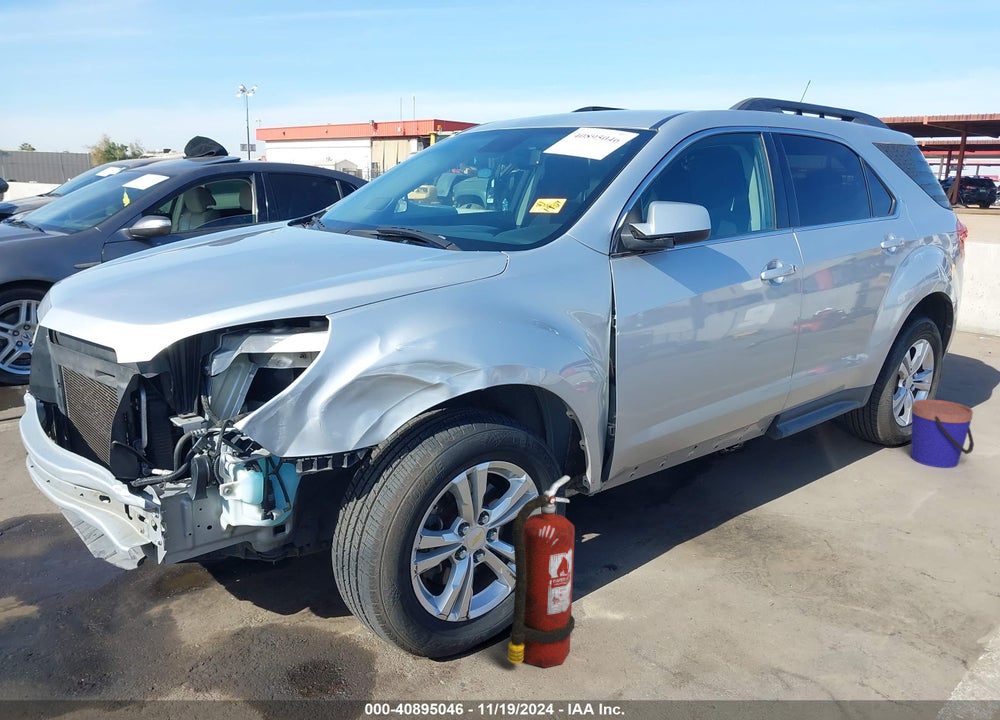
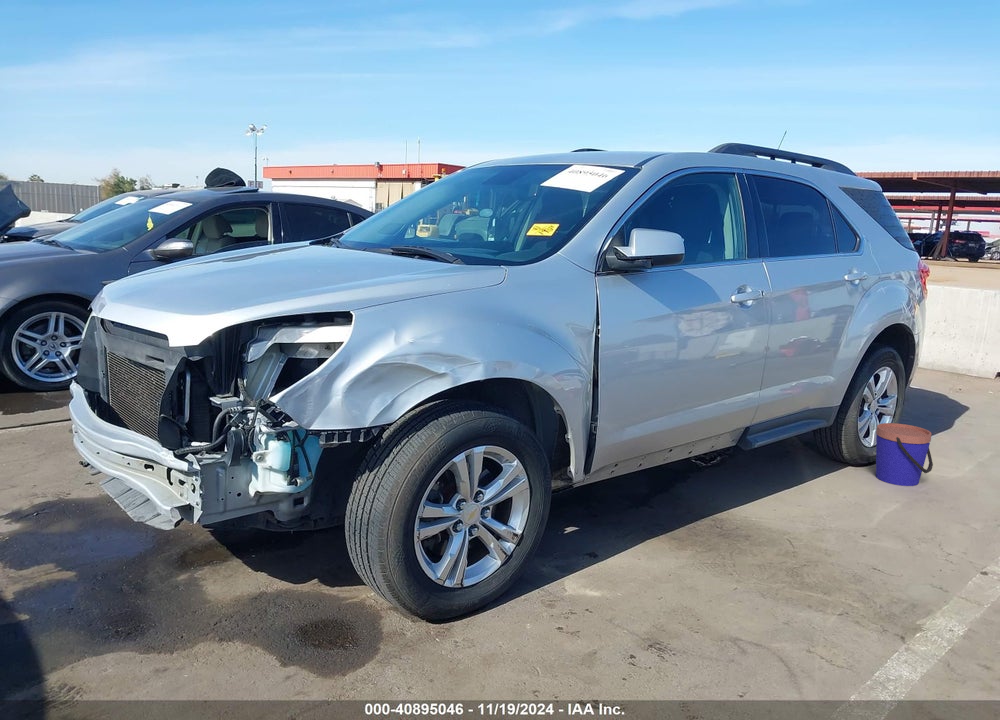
fire extinguisher: present [508,476,575,668] -> none [497,462,558,633]

